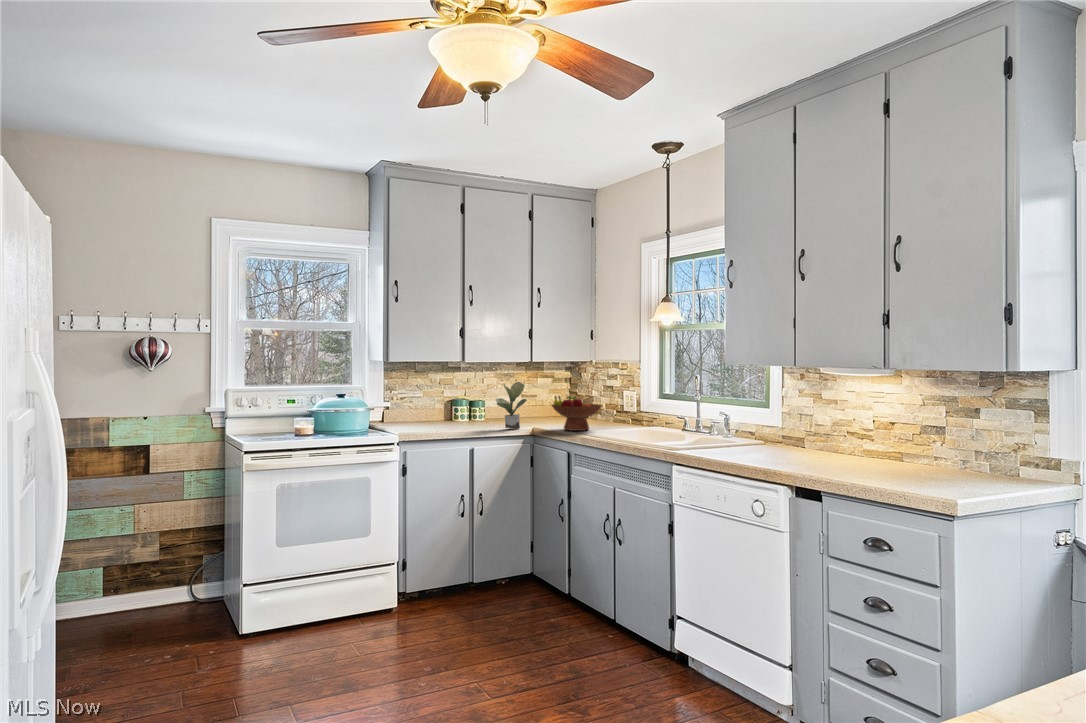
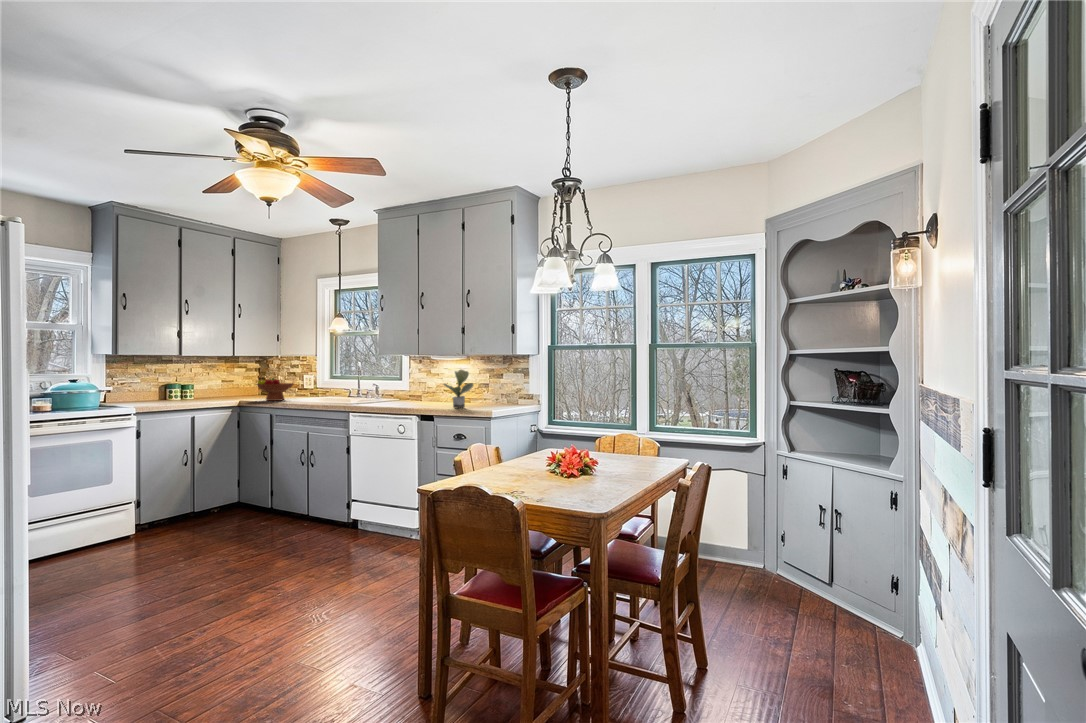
potted plant: present [496,382,526,428] -> present [444,370,473,408]

